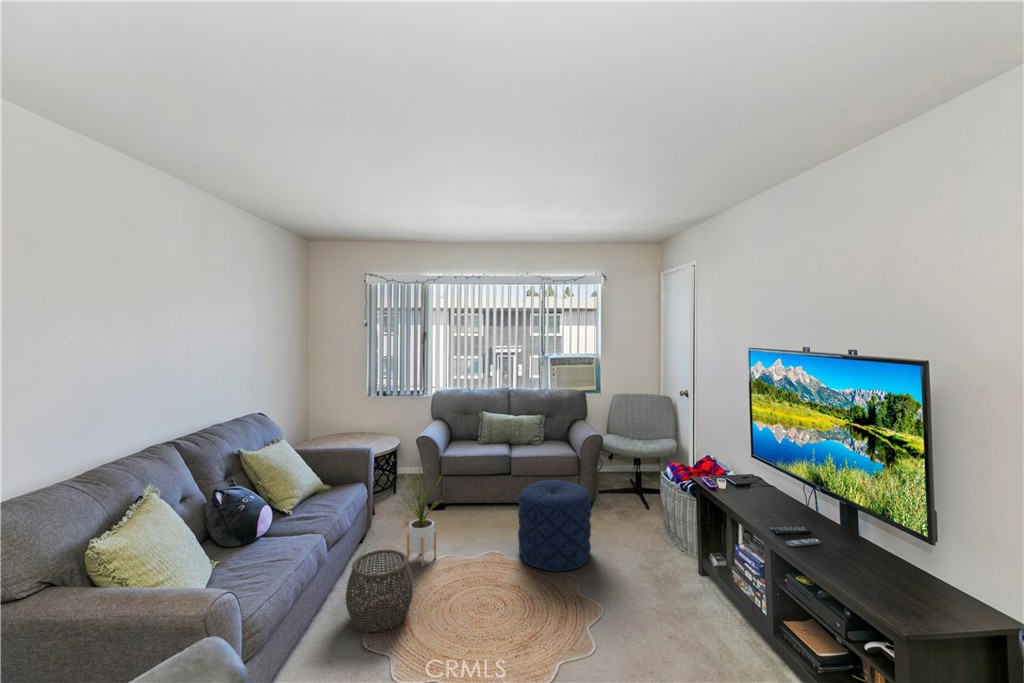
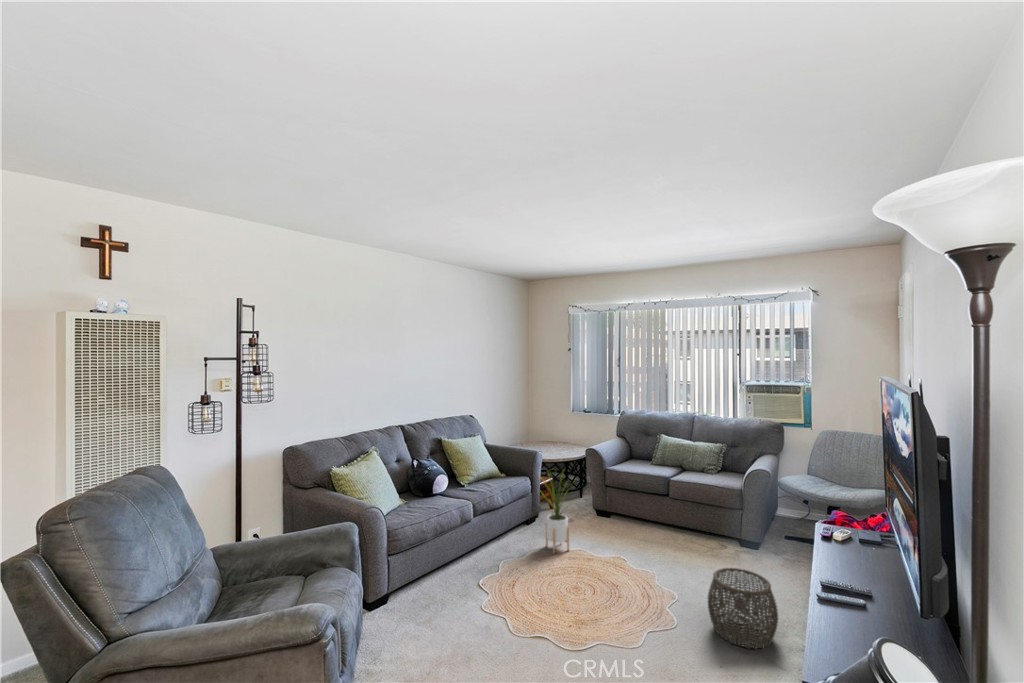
pouf: present [518,480,591,571] -> none [637,503,714,595]
woven basket: present [345,550,414,632] -> present [708,568,778,649]

